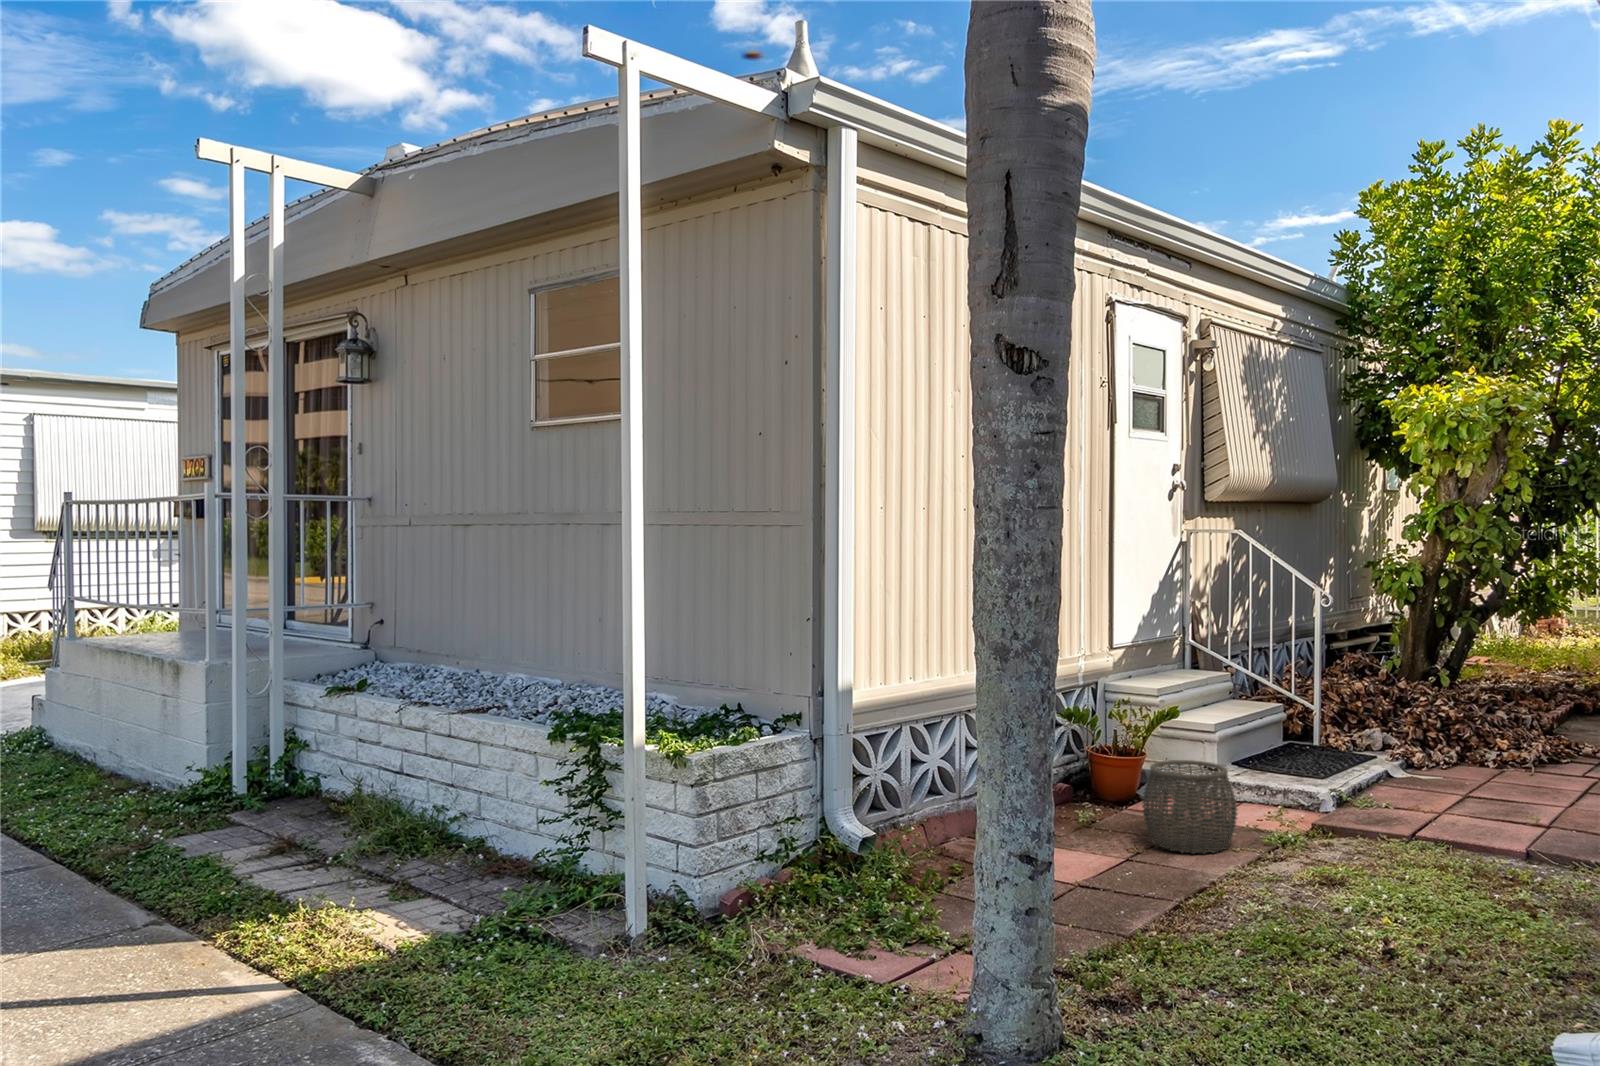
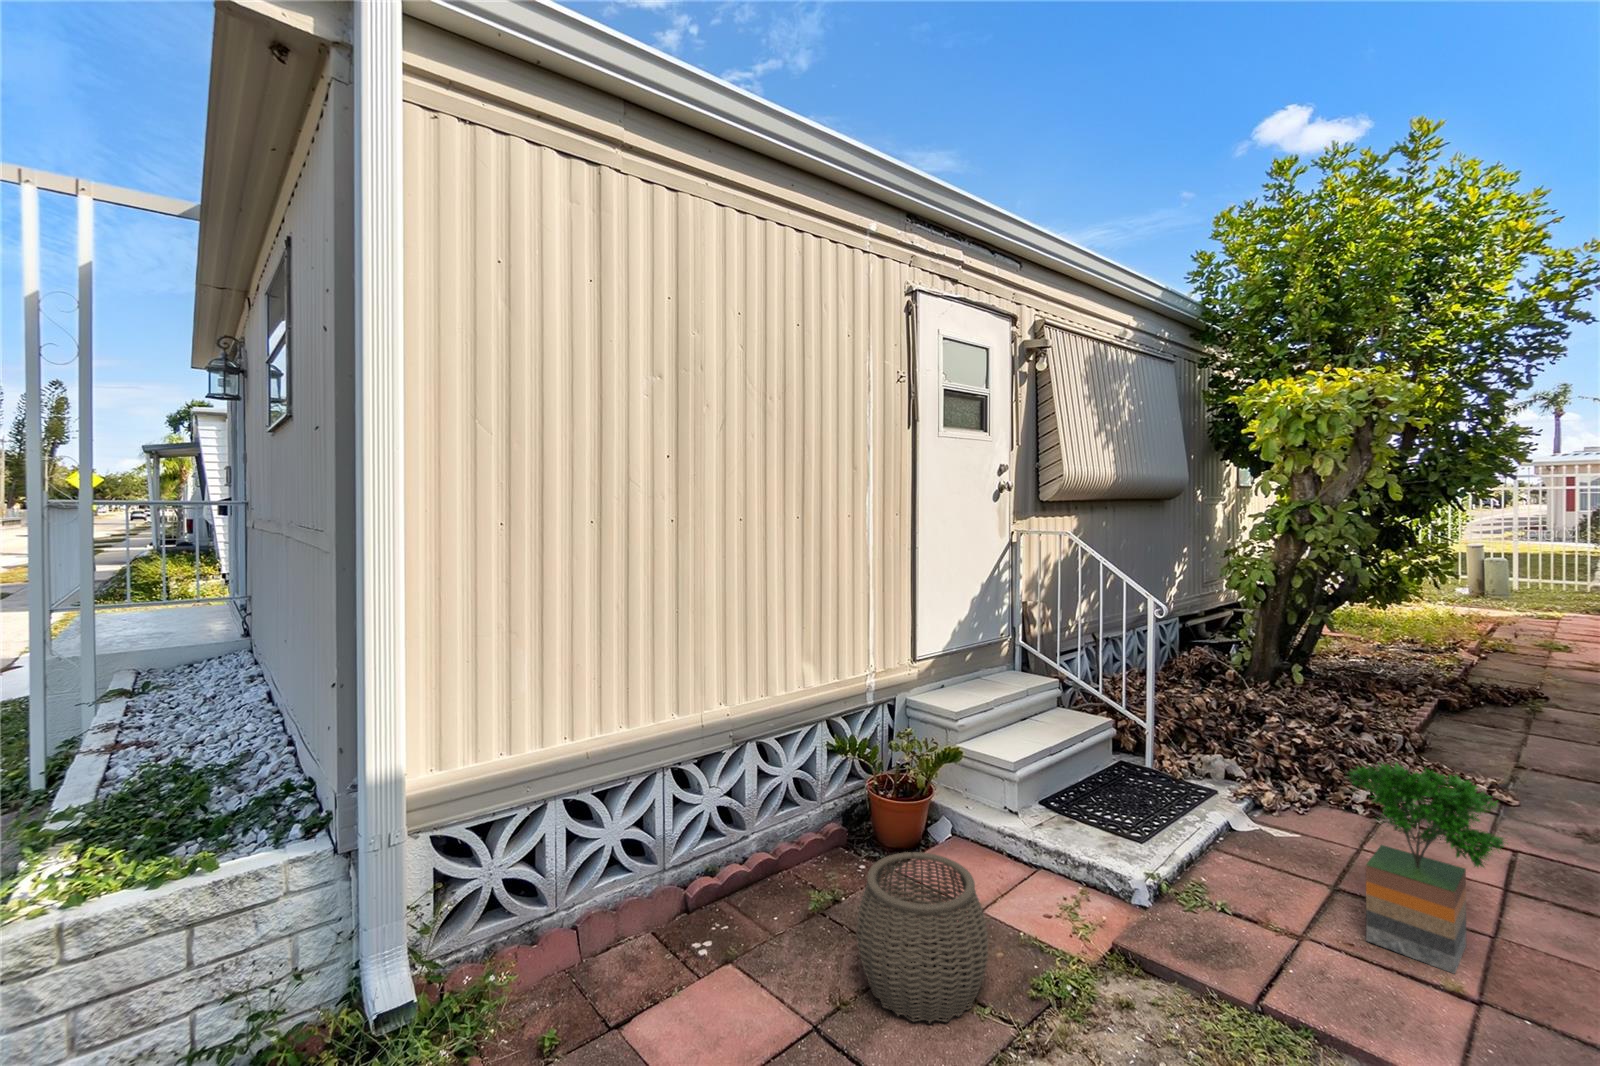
potted tree: none [1467,689,1563,821] -> present [1350,762,1508,974]

